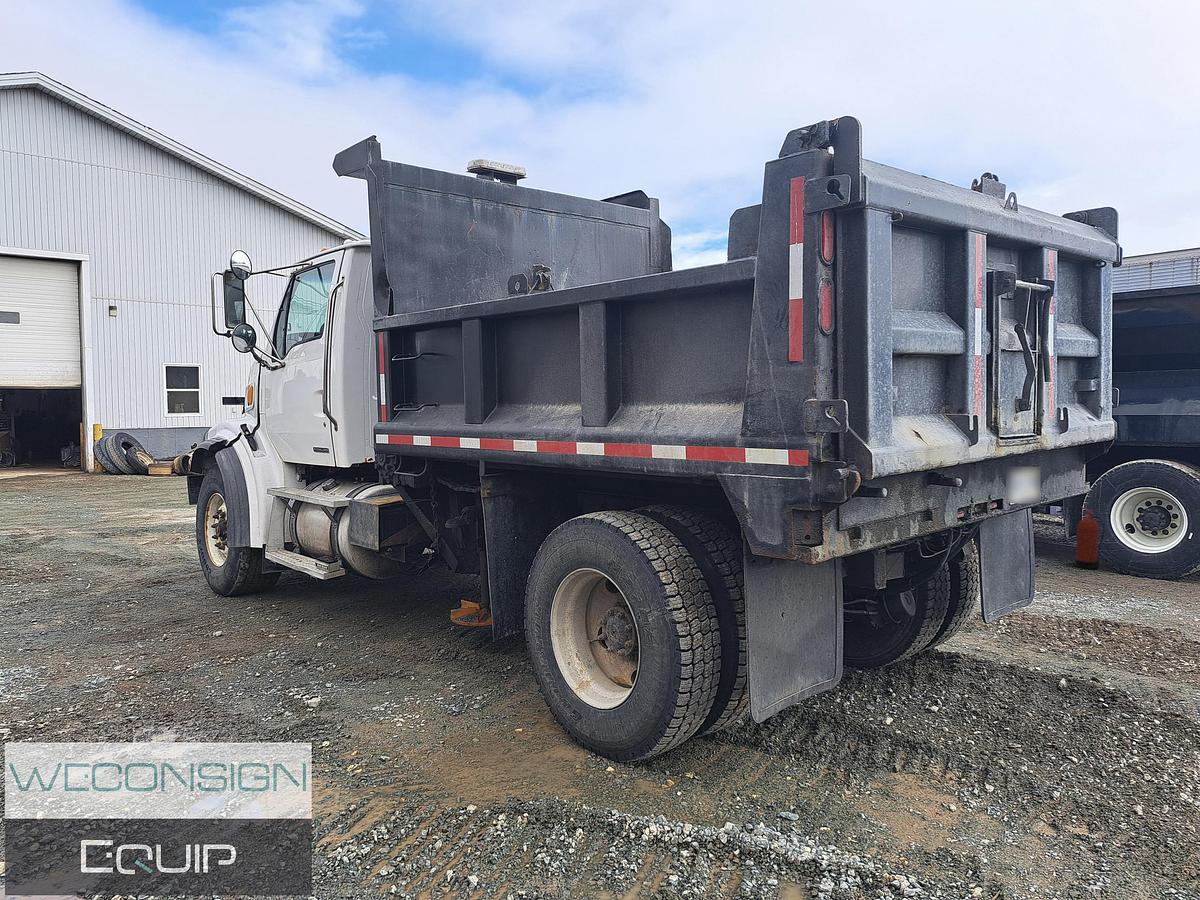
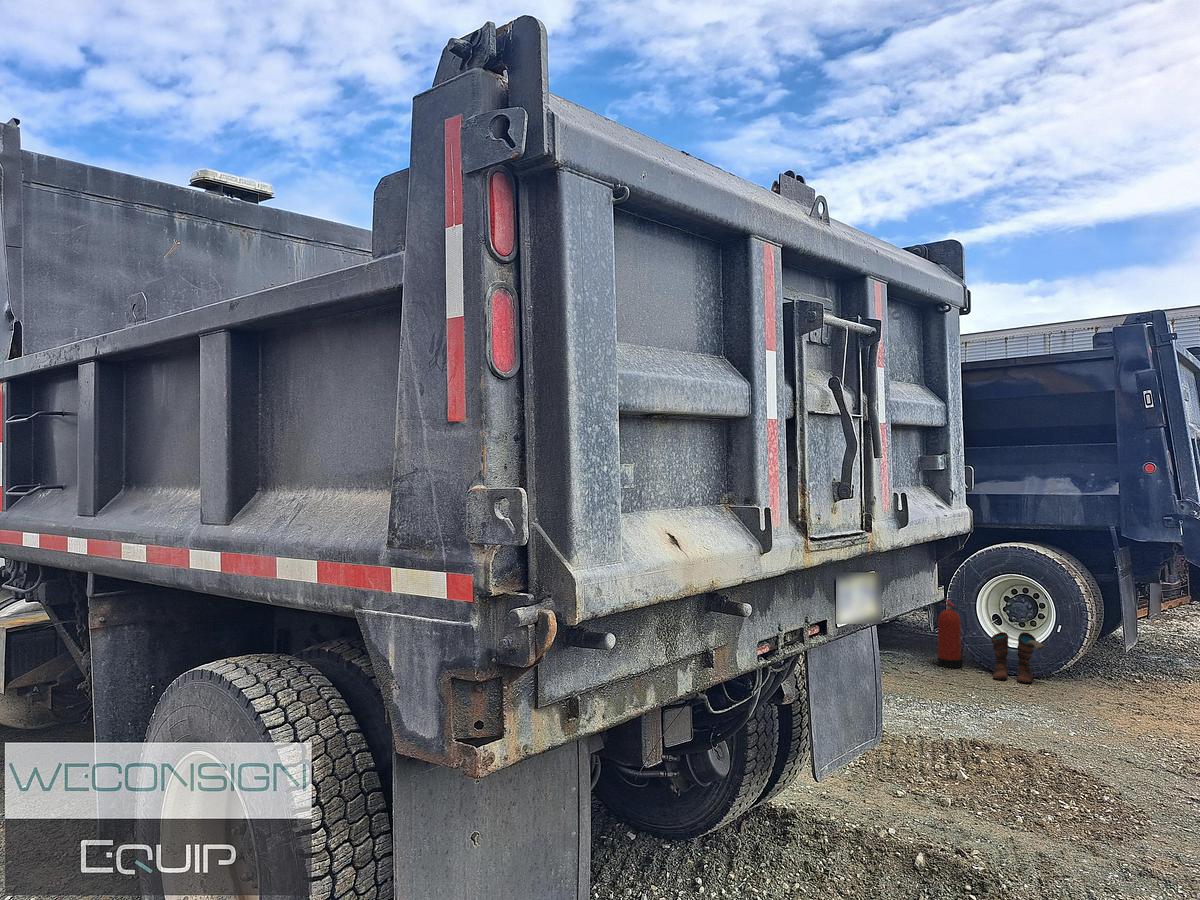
boots: none [1126,538,1177,582] -> present [991,632,1045,683]

